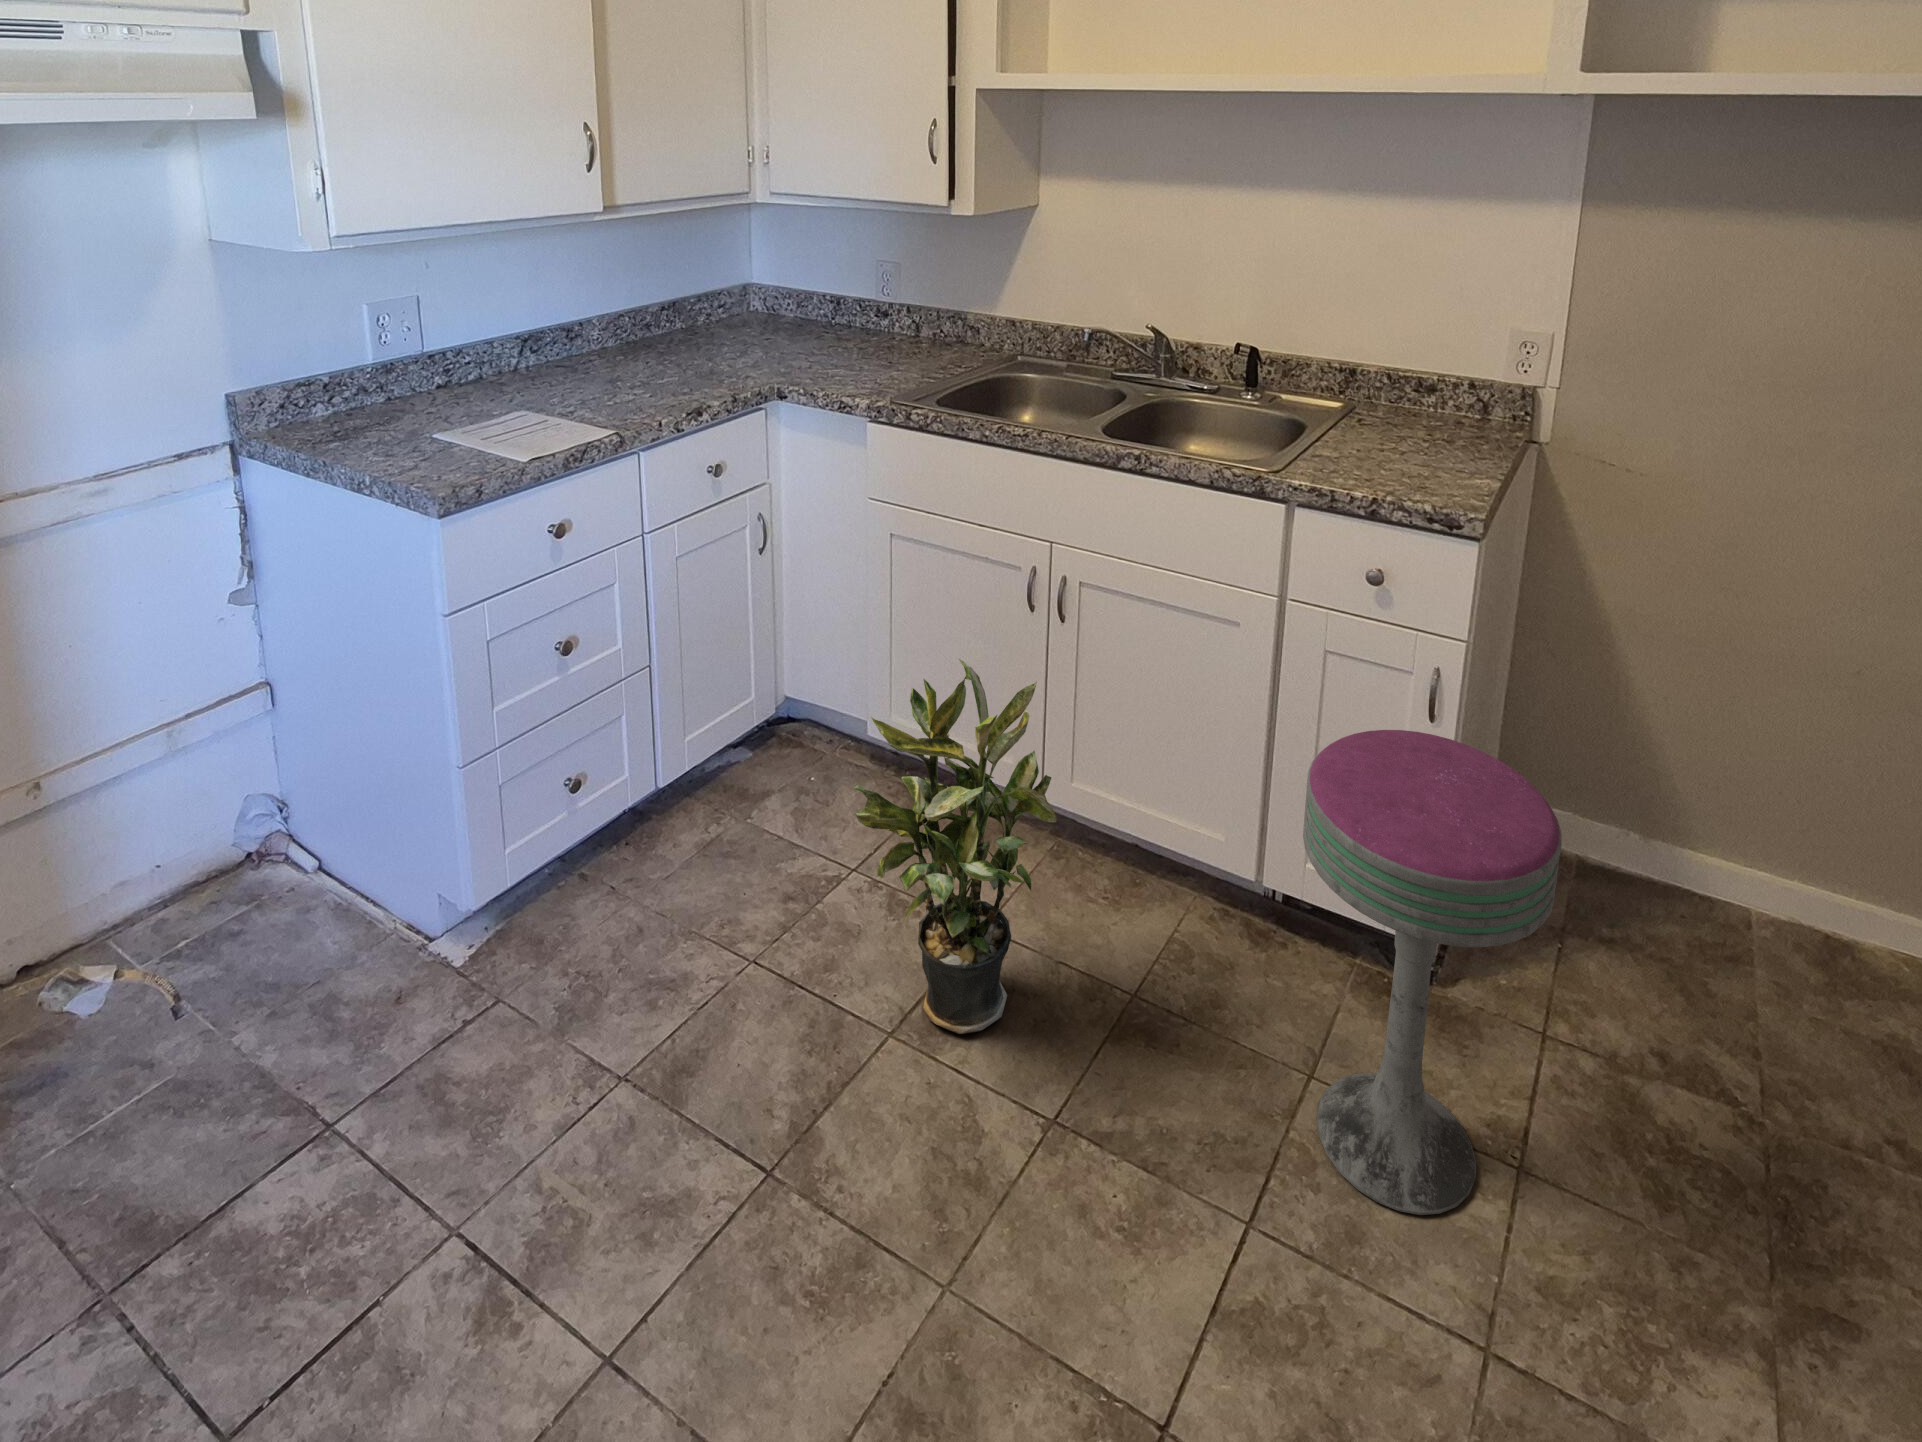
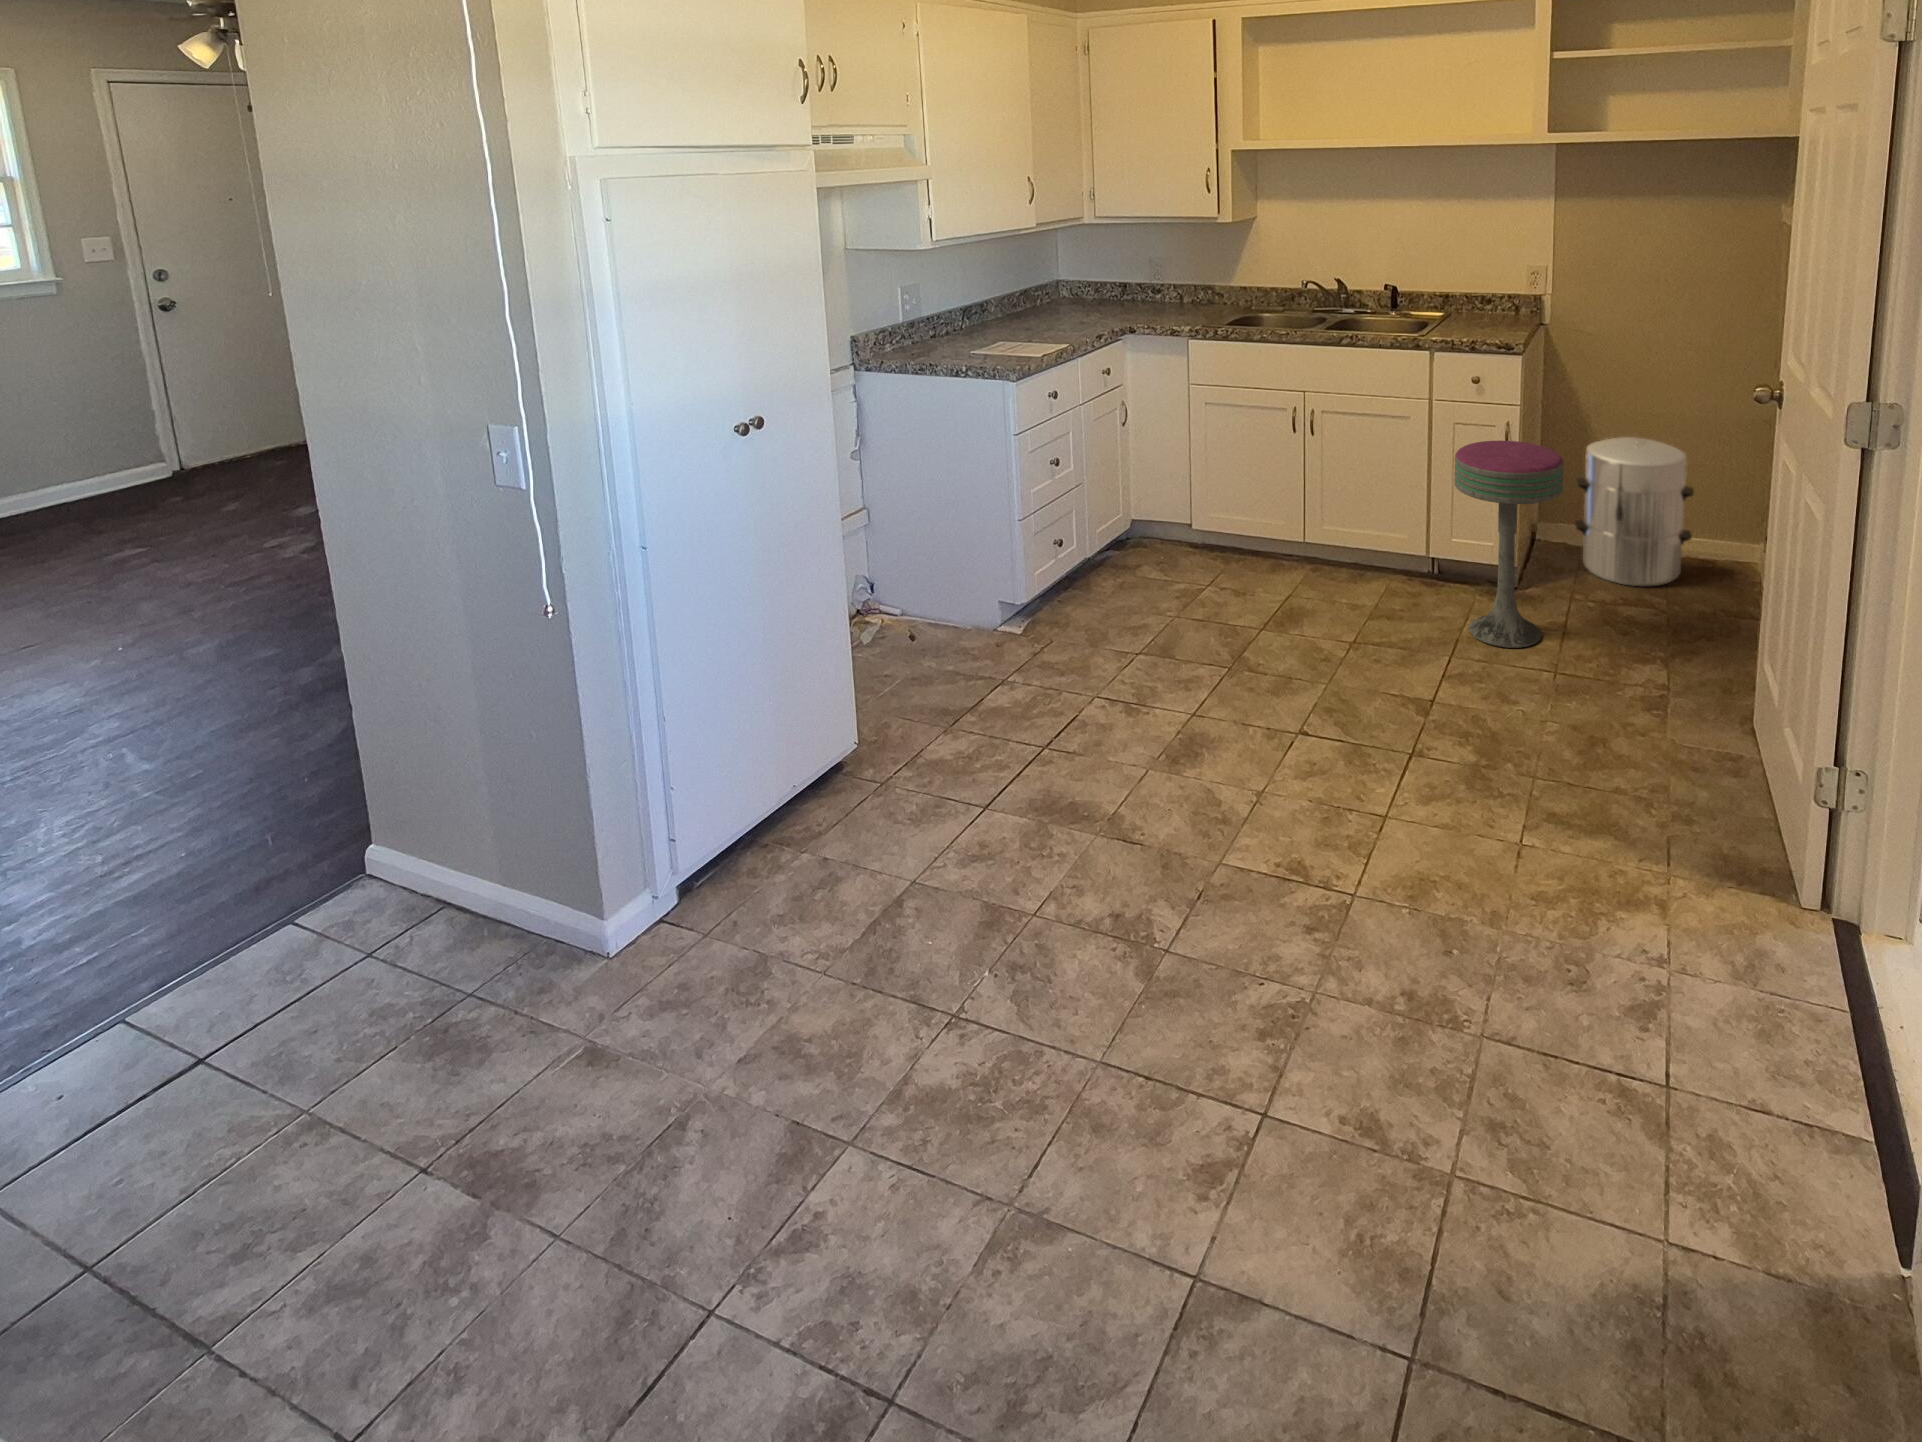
potted plant: present [854,659,1057,1034] -> none [1235,437,1333,626]
waste bin: none [1568,684,1843,1022] -> present [1575,434,1694,586]

